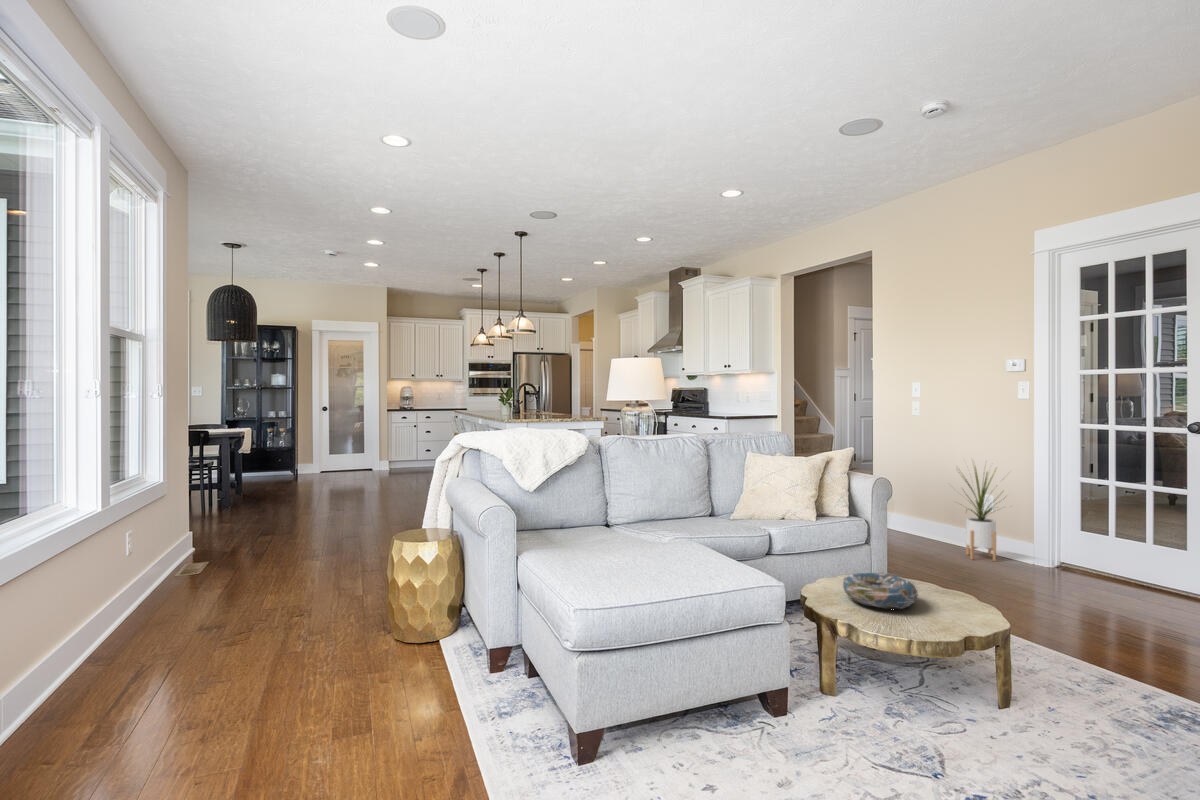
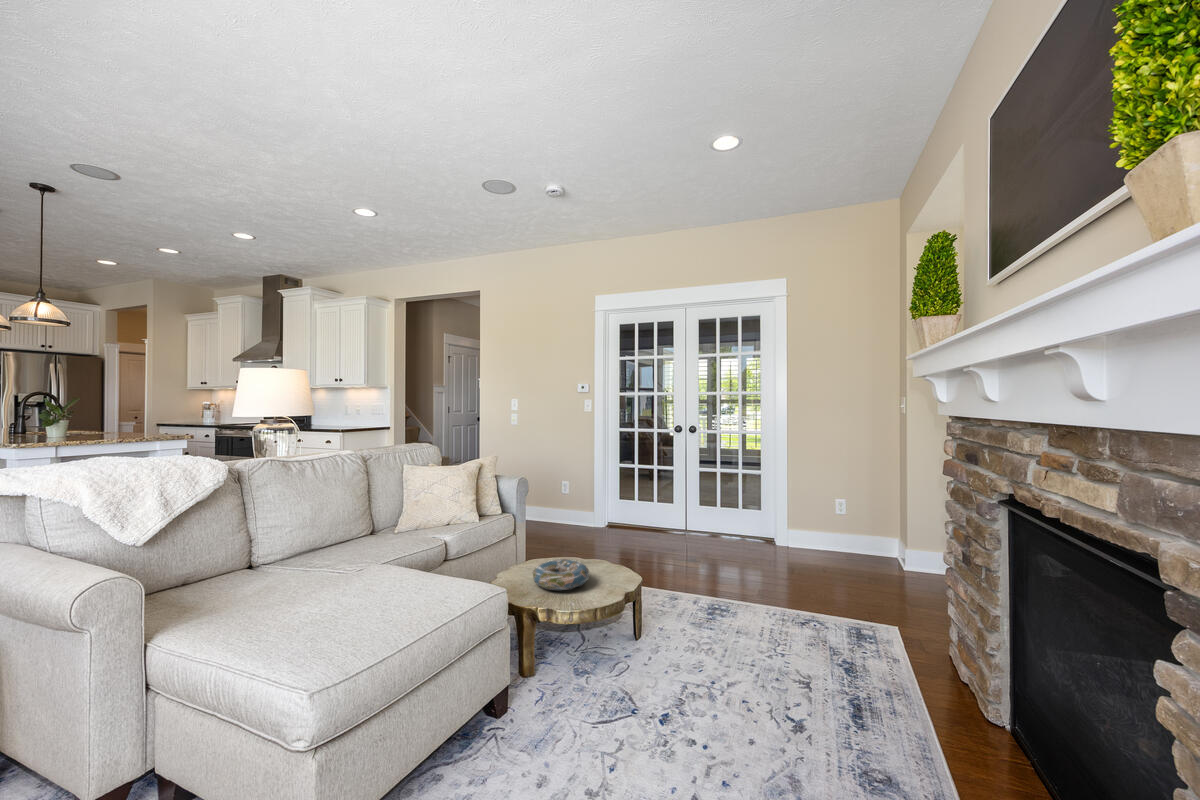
house plant: present [962,467,997,561] -> none [544,454,584,529]

